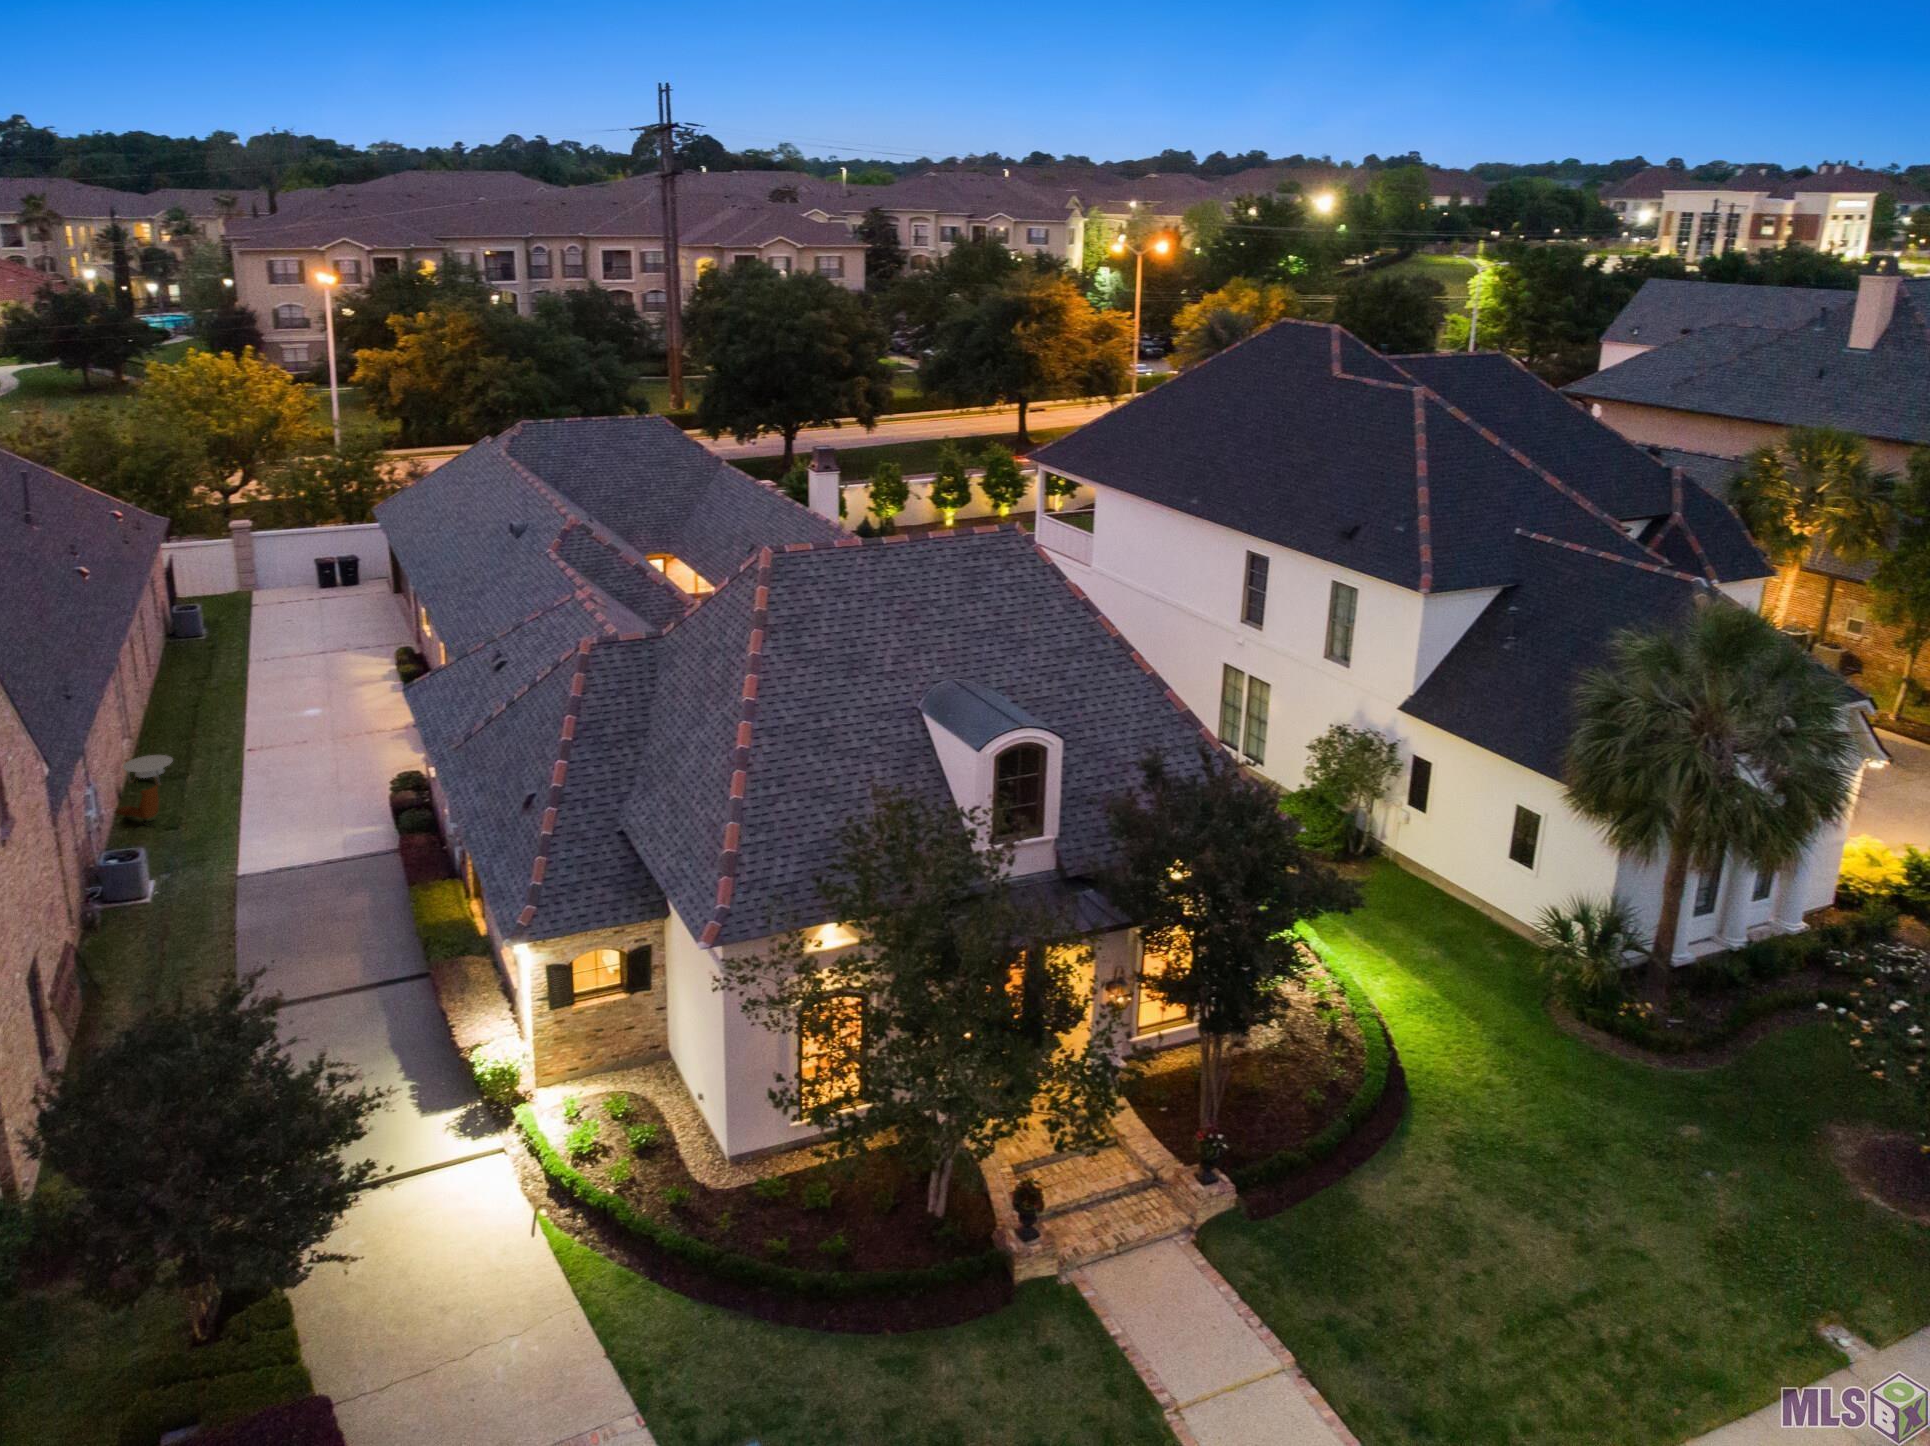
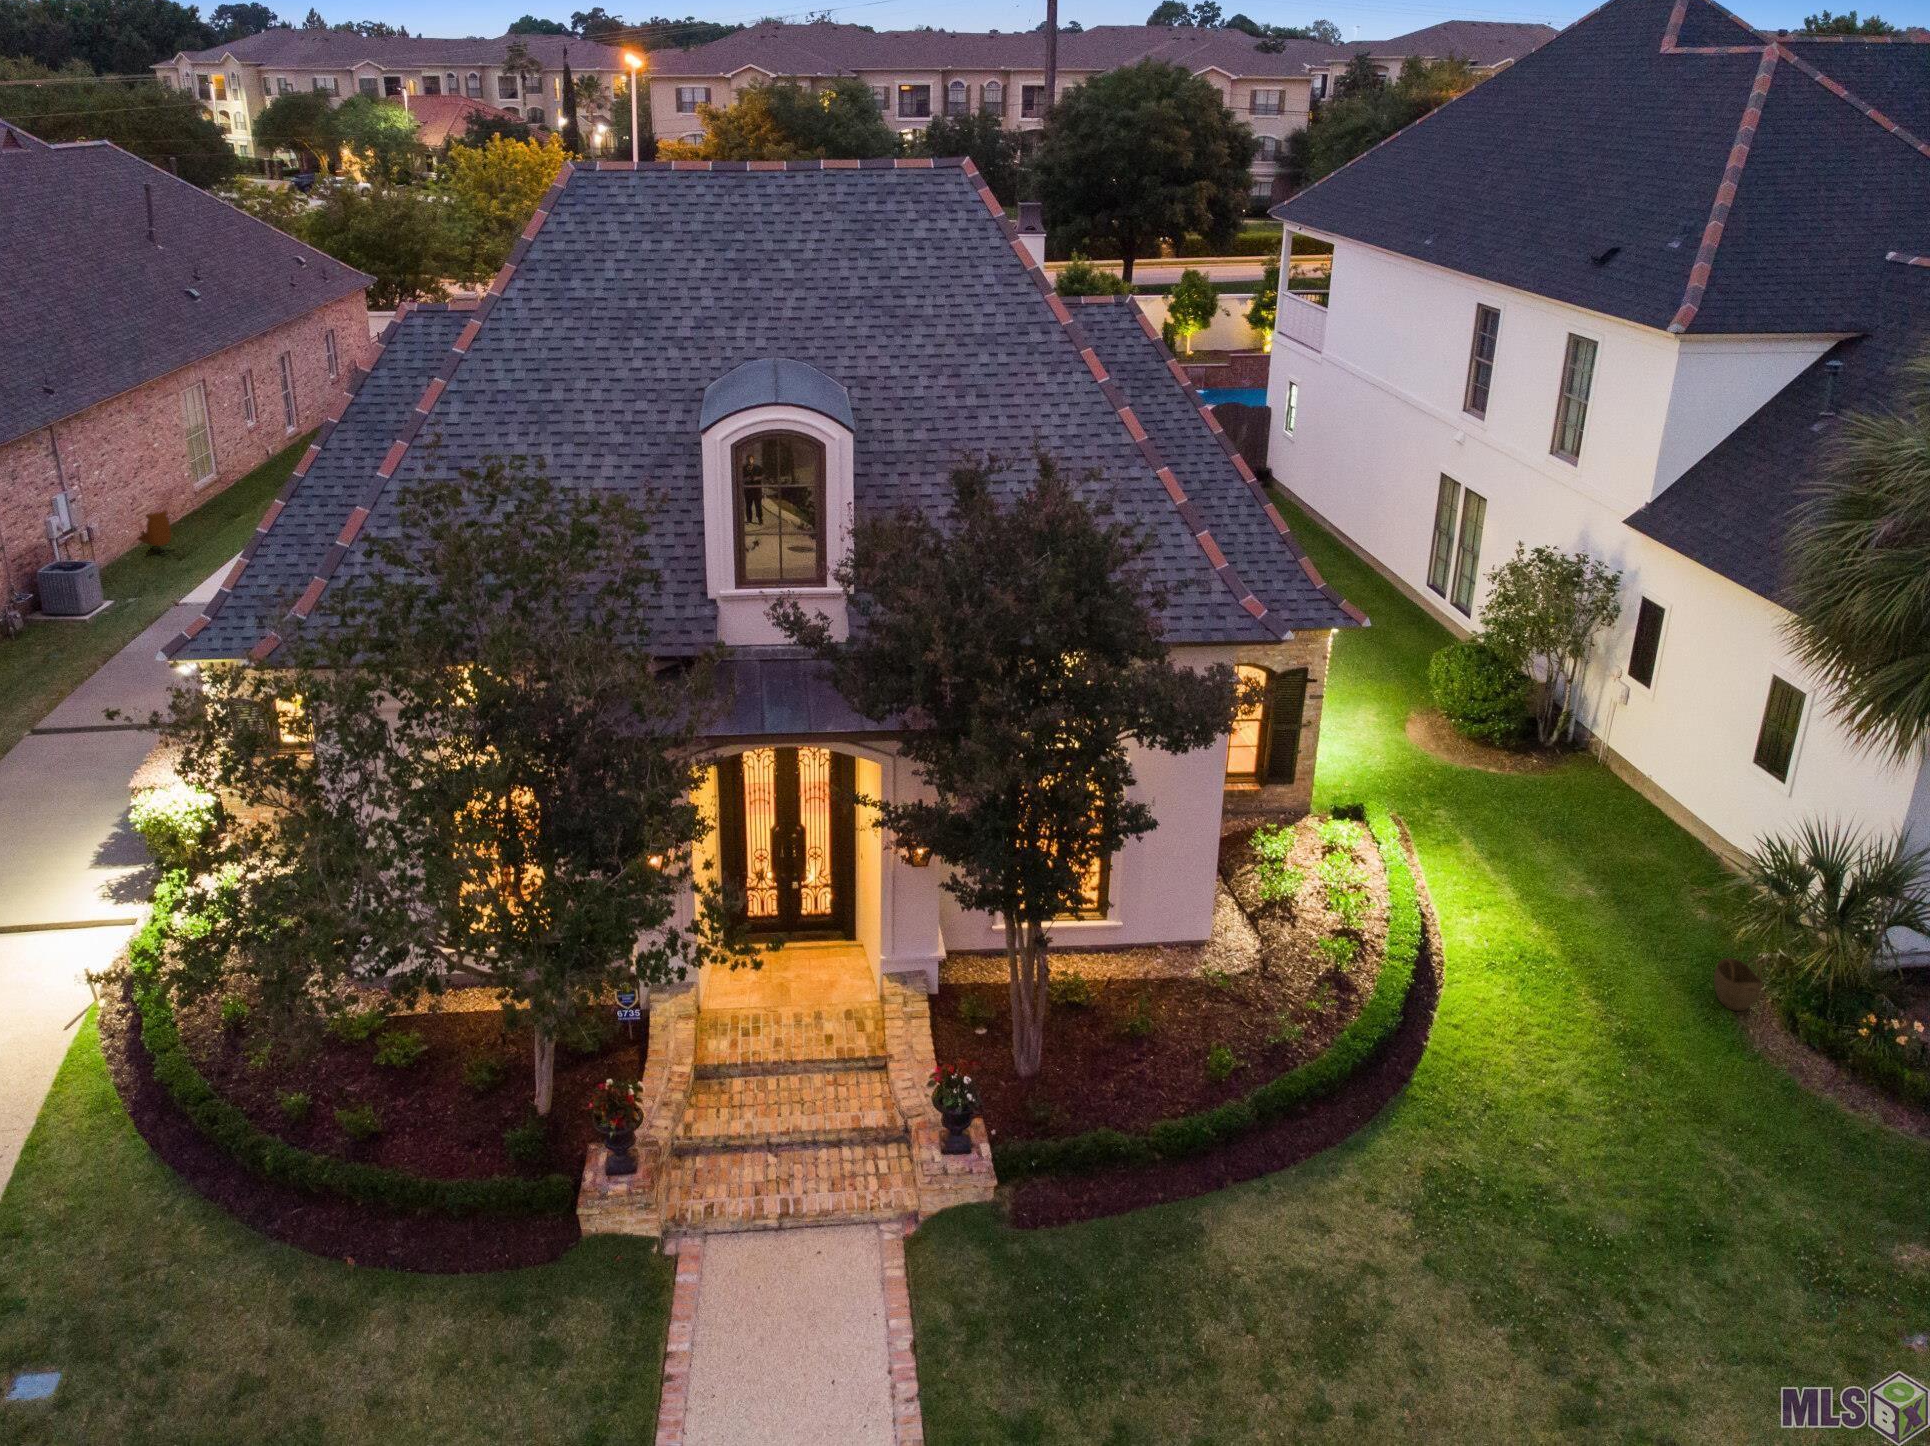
round table: present [123,755,173,786] -> none [177,490,229,521]
woven basket: none [1531,981,1560,1014] -> present [1714,958,1762,1011]

